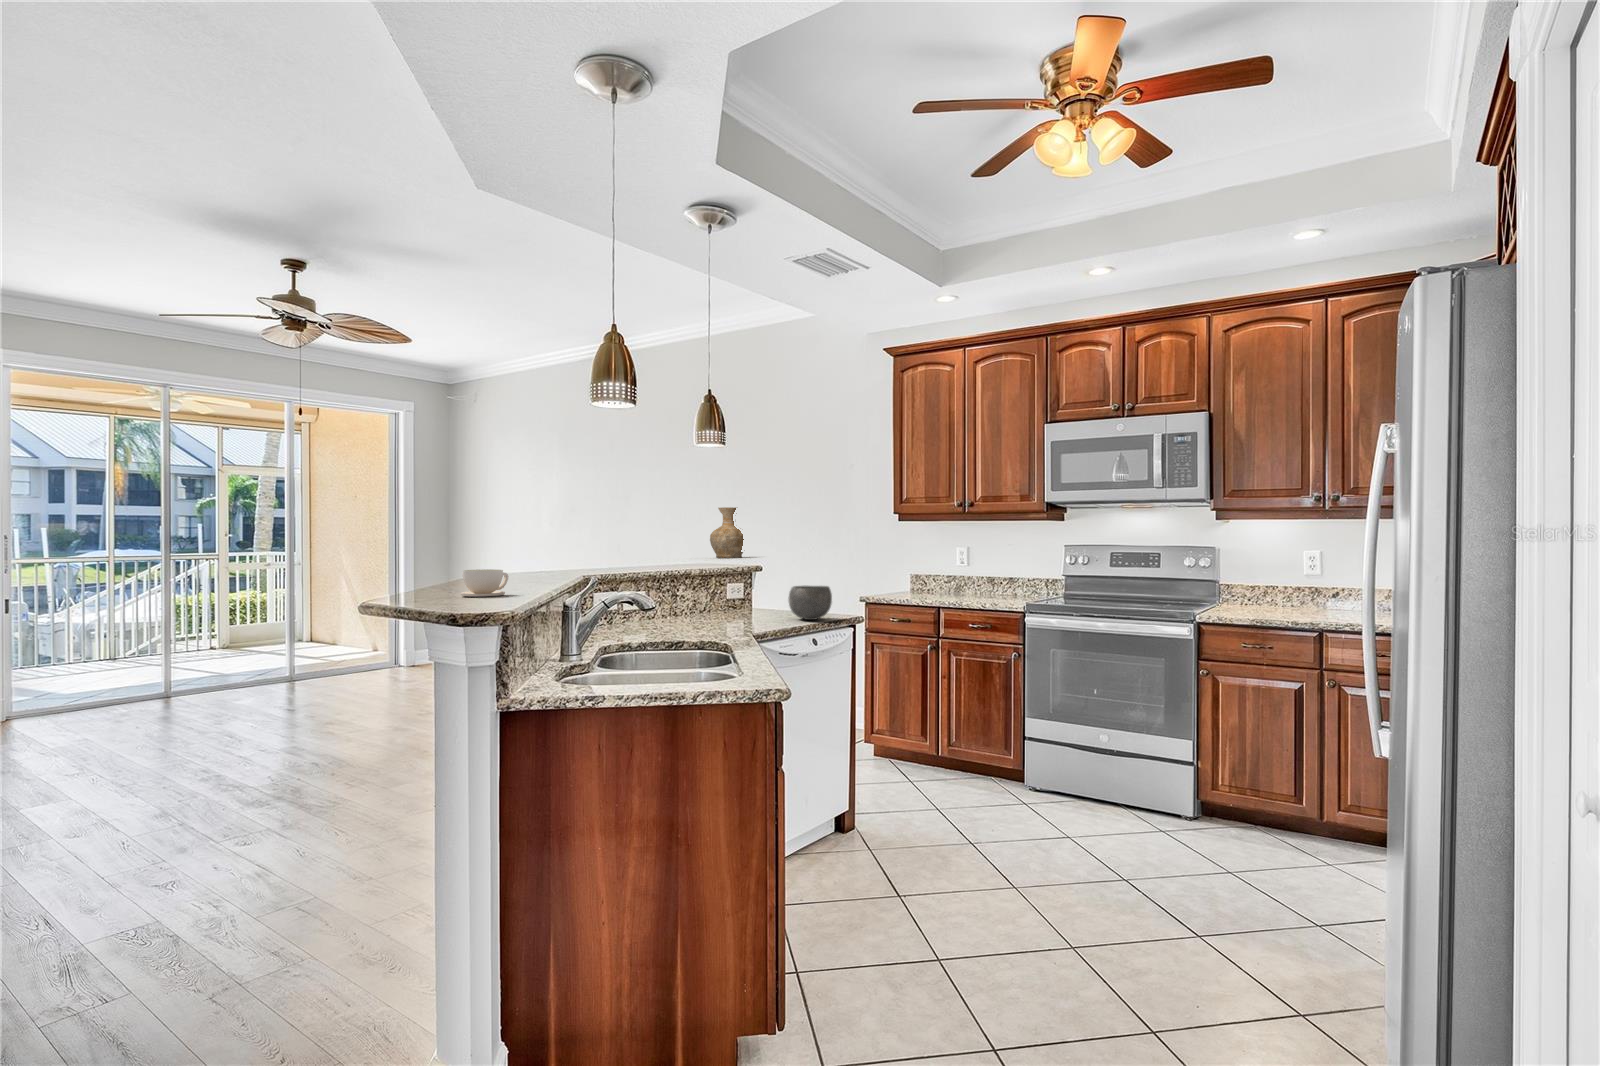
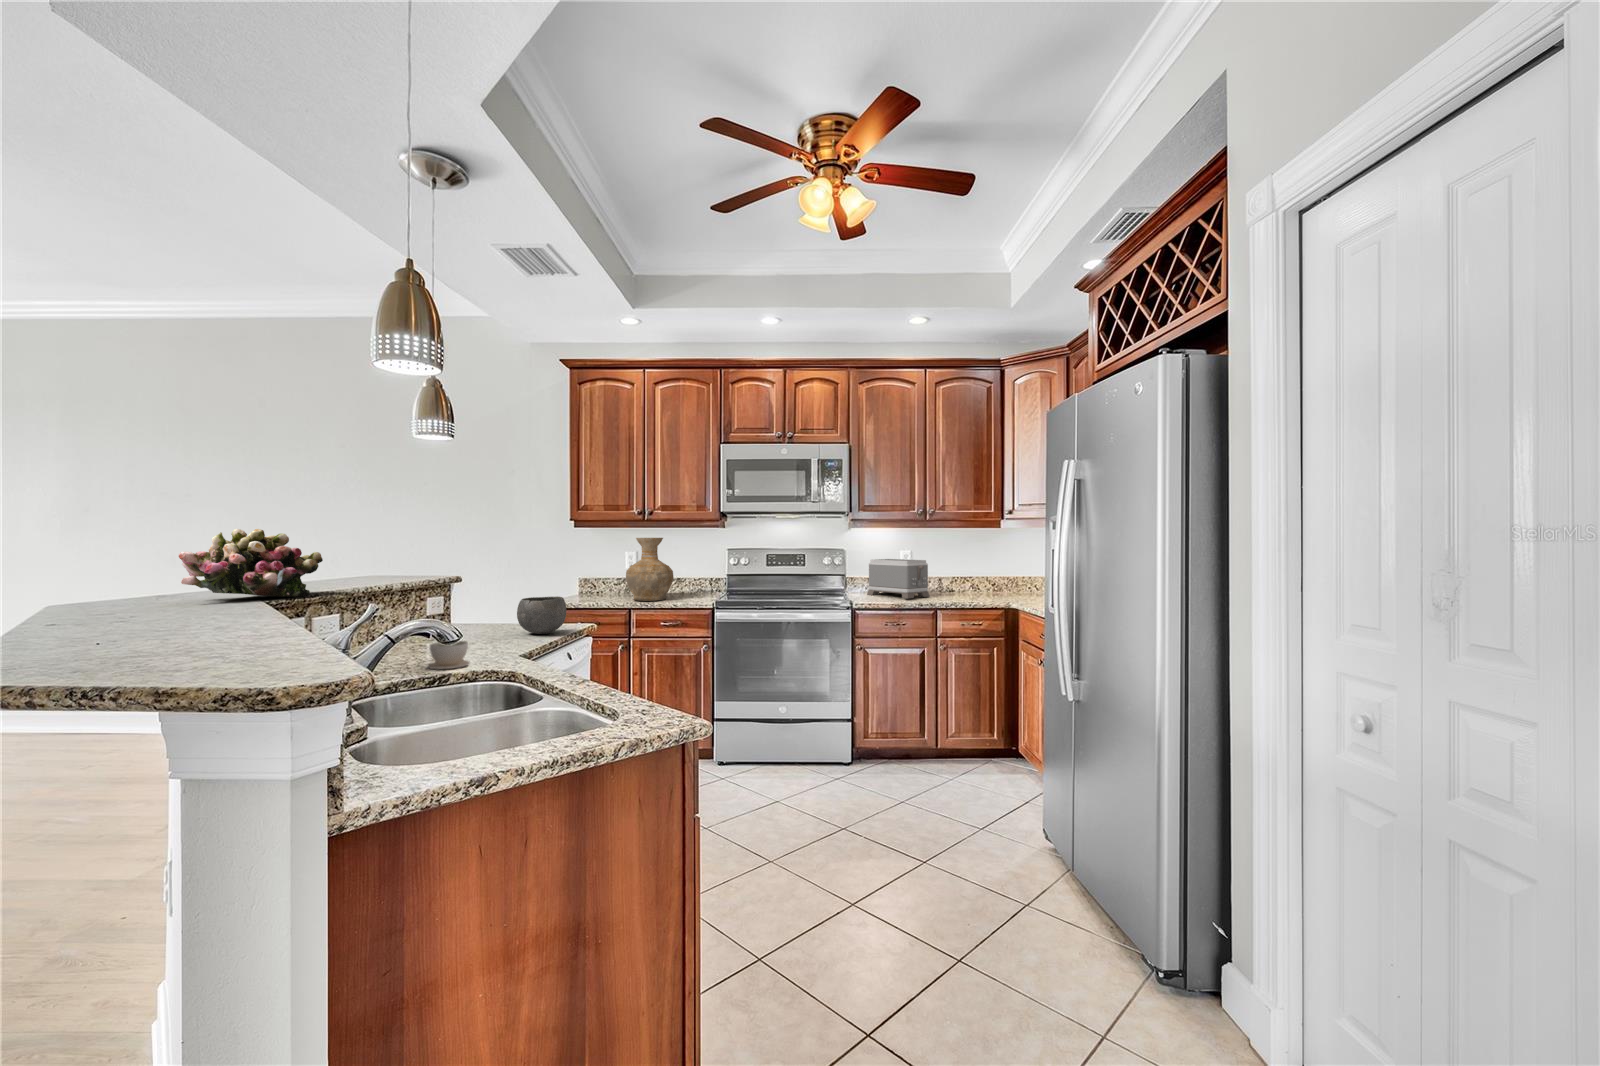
vase: present [710,507,744,558] -> present [626,538,674,601]
flower arrangement: none [551,521,643,575] -> present [179,529,323,597]
toaster: none [1236,562,1327,614] -> present [867,559,930,598]
coffee cup: present [461,569,509,597] -> present [428,641,469,669]

